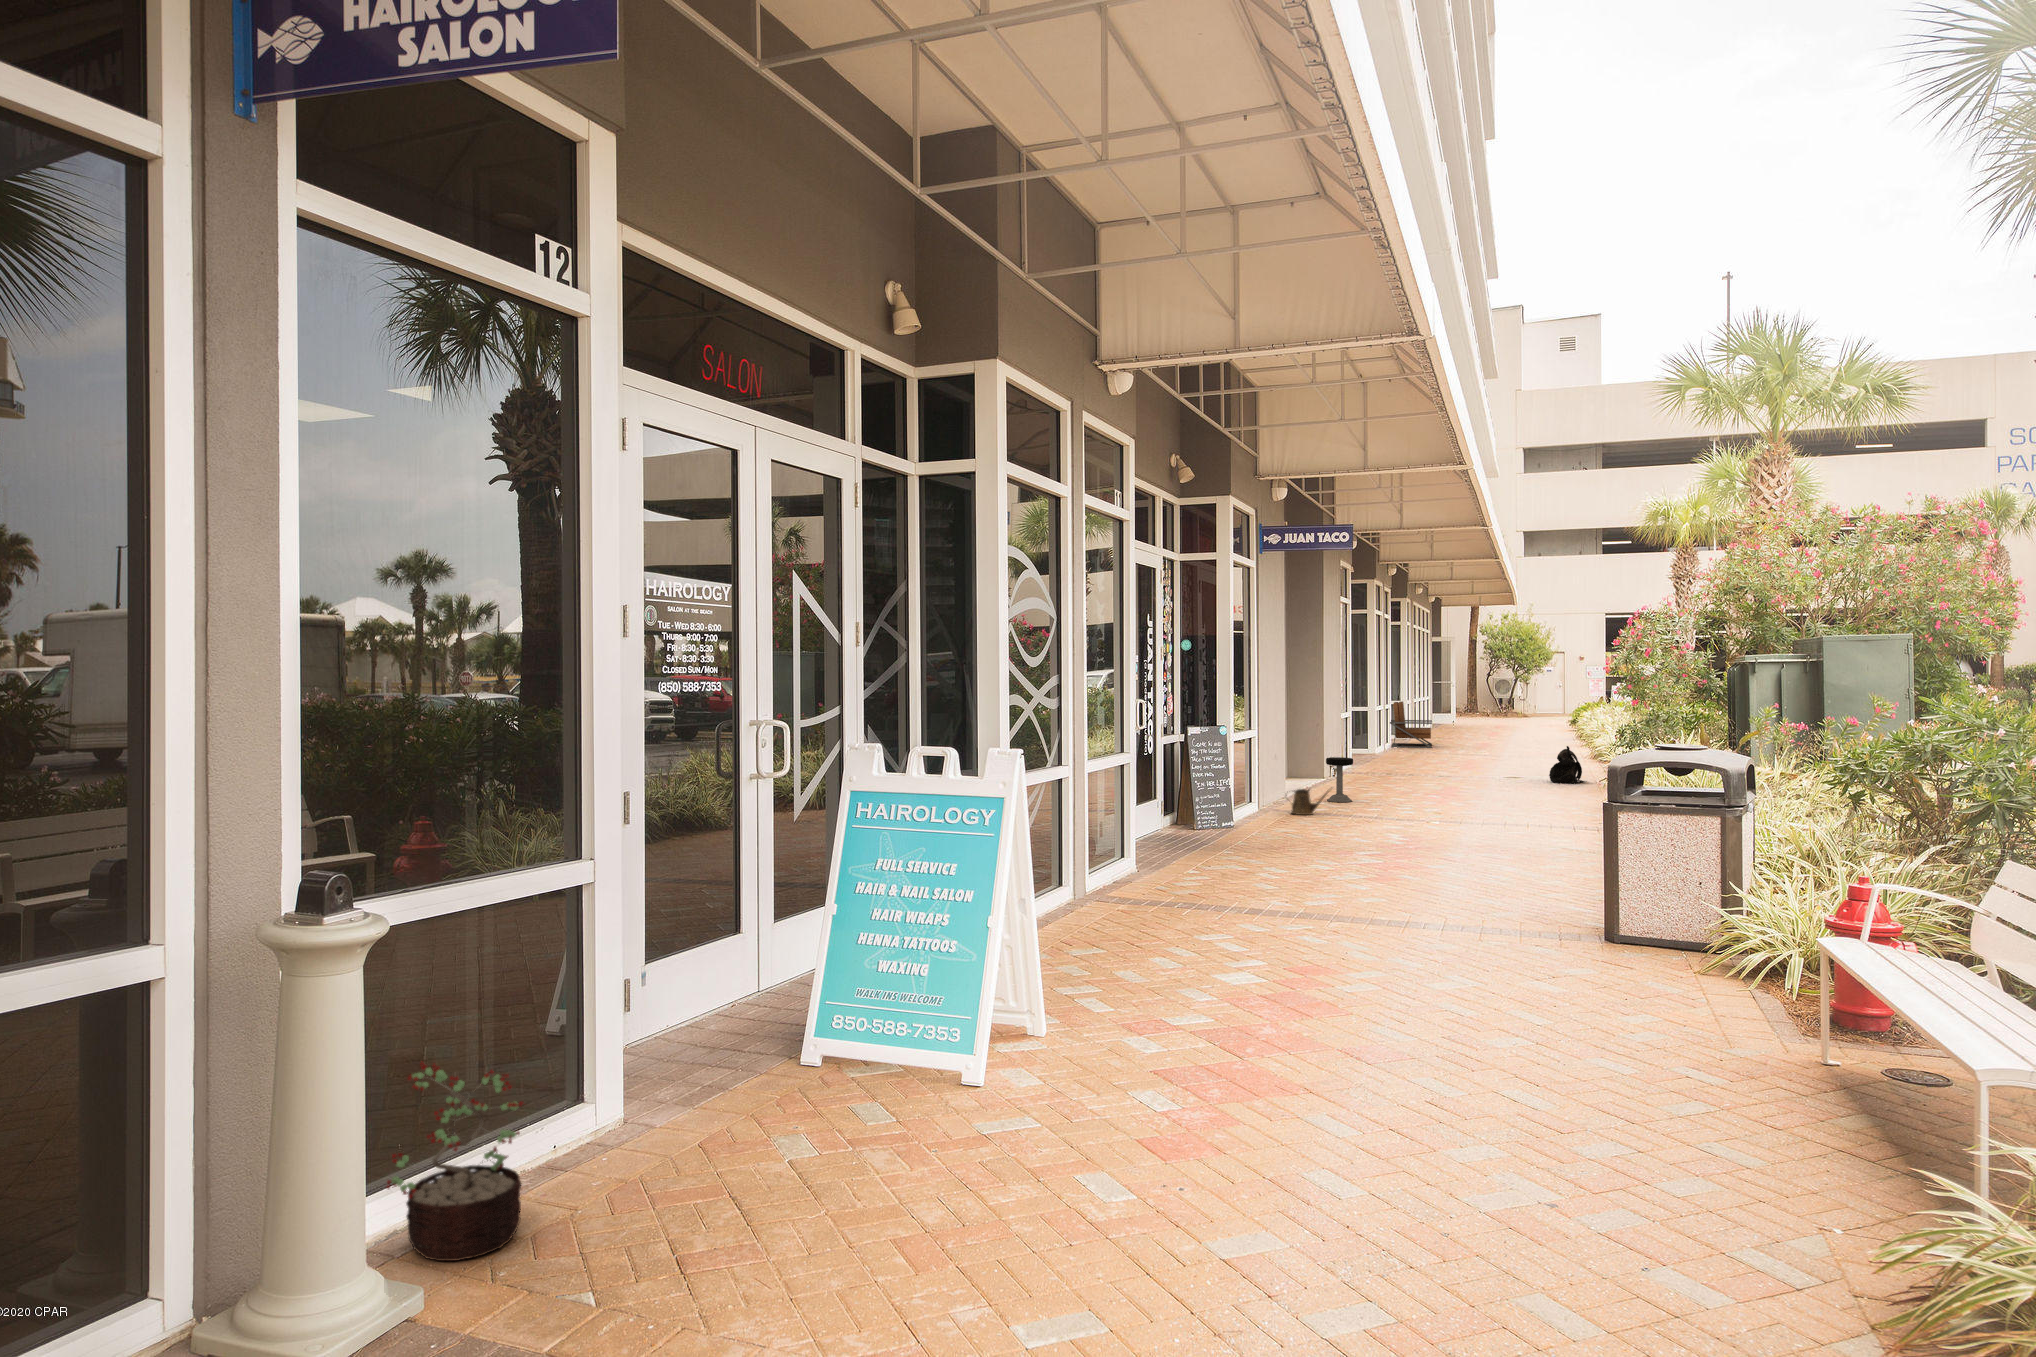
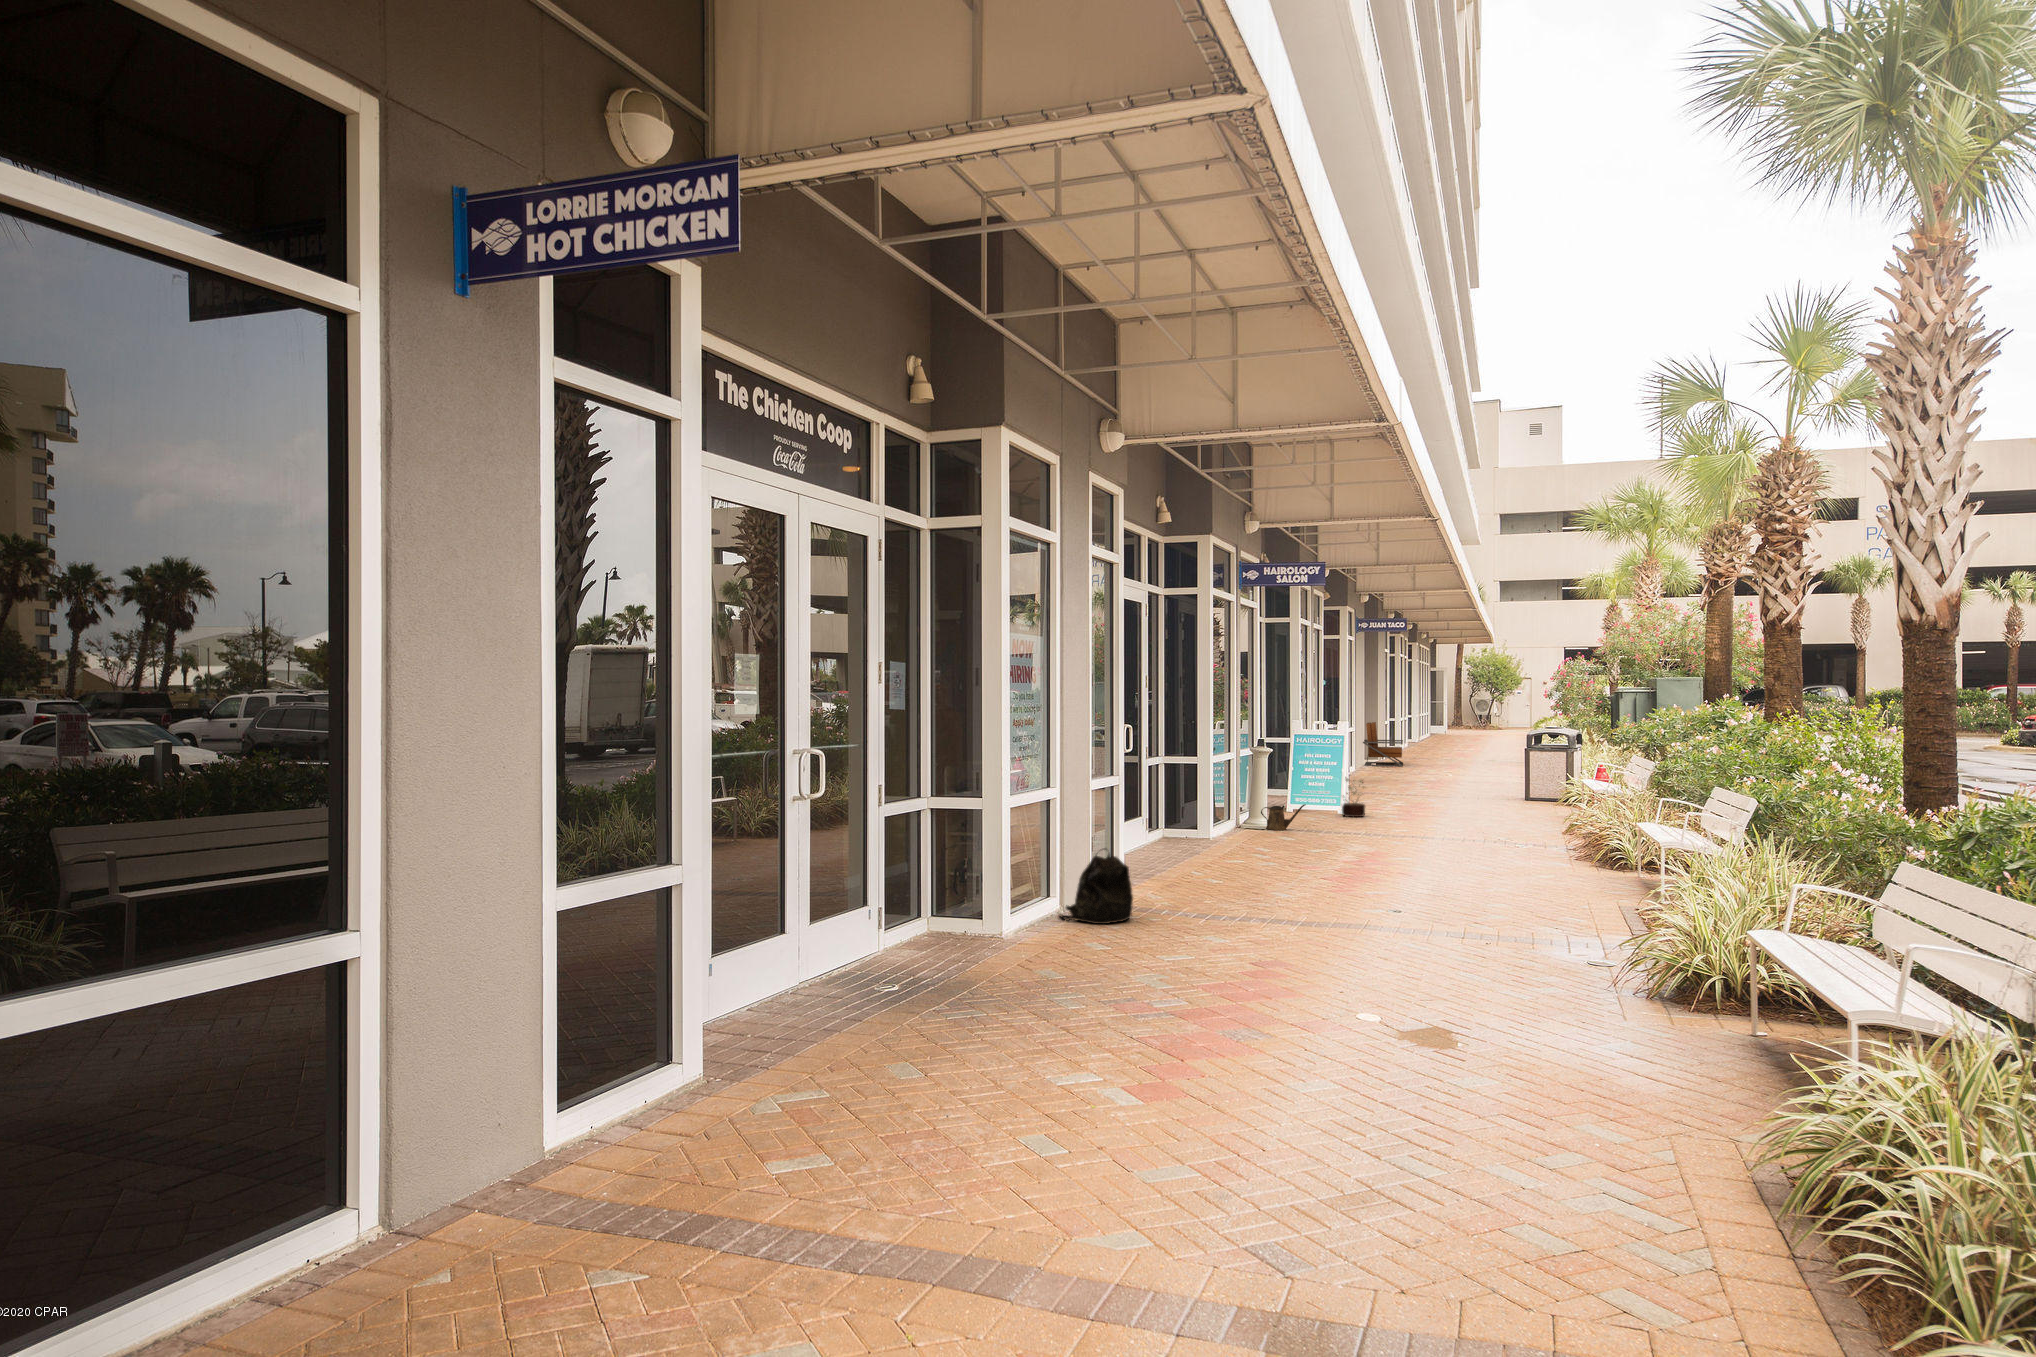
backpack: present [1549,746,1584,784] -> present [1060,848,1133,924]
stool: present [1326,757,1353,802] -> none [1300,776,1325,818]
decorative plant: present [387,1062,523,1261] -> present [1342,777,1365,817]

